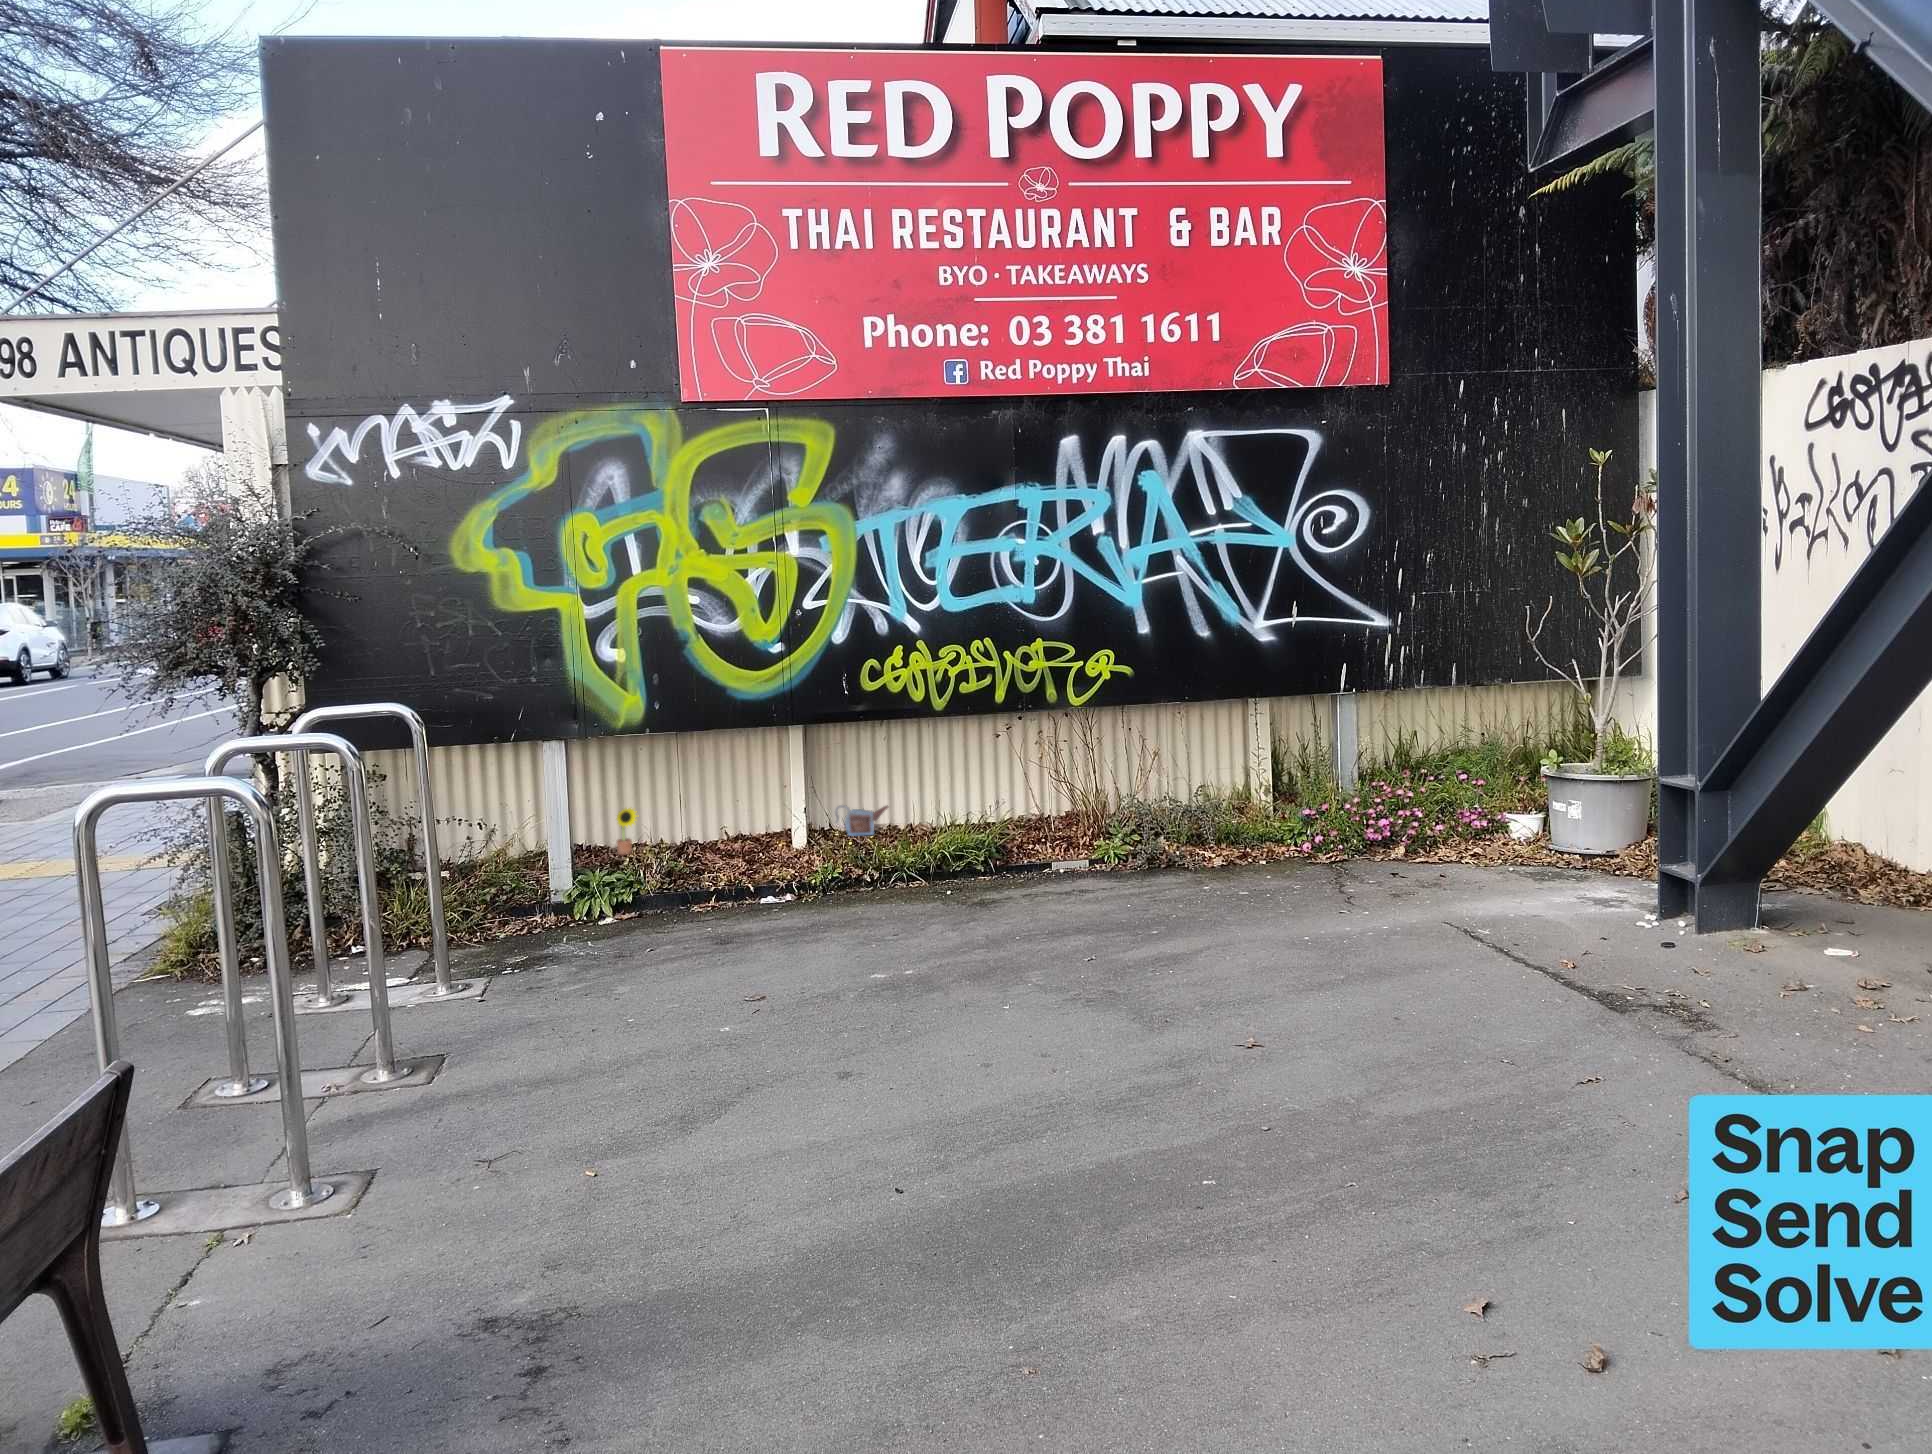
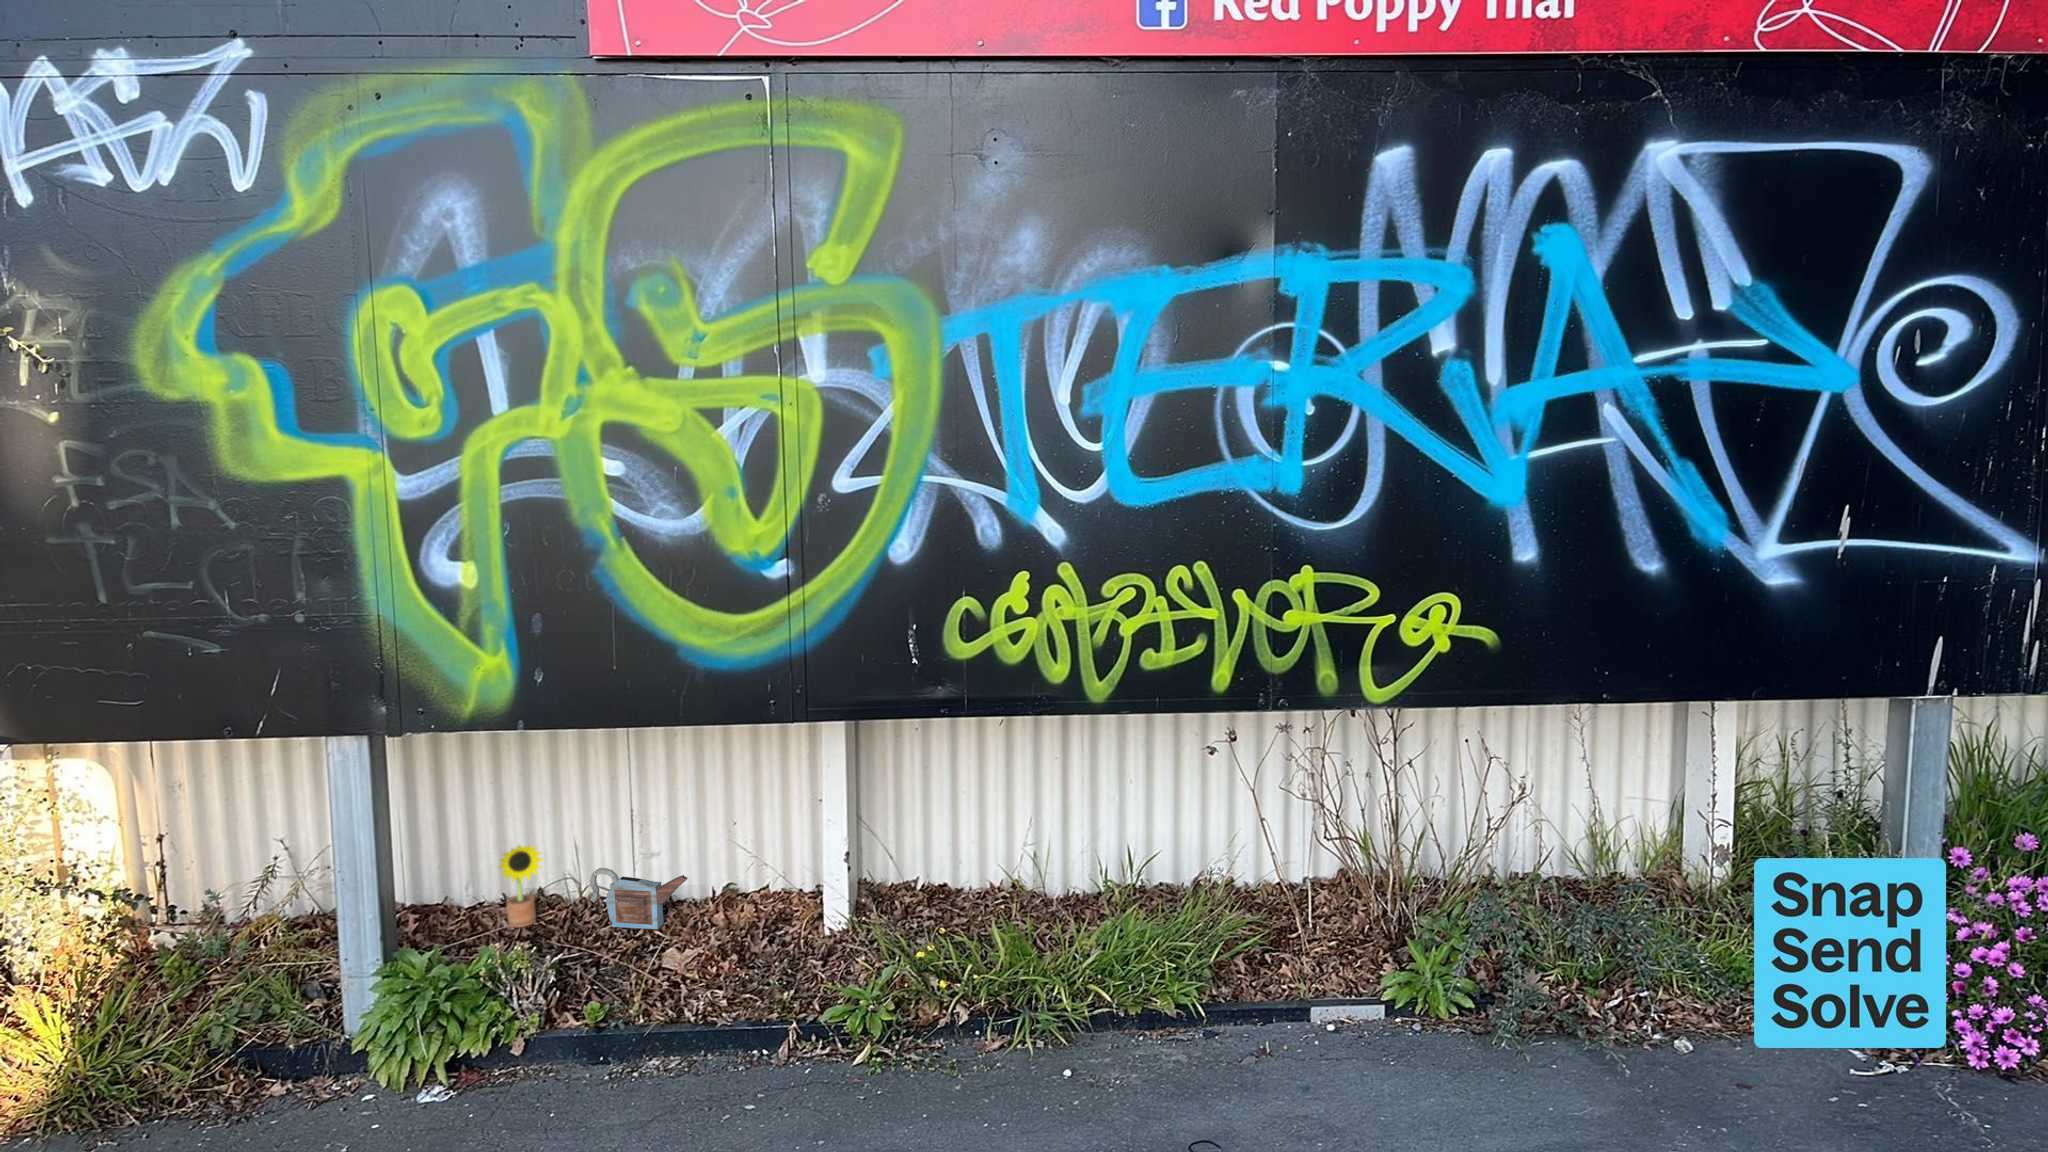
watering can: present [835,805,888,836] -> present [590,868,687,929]

